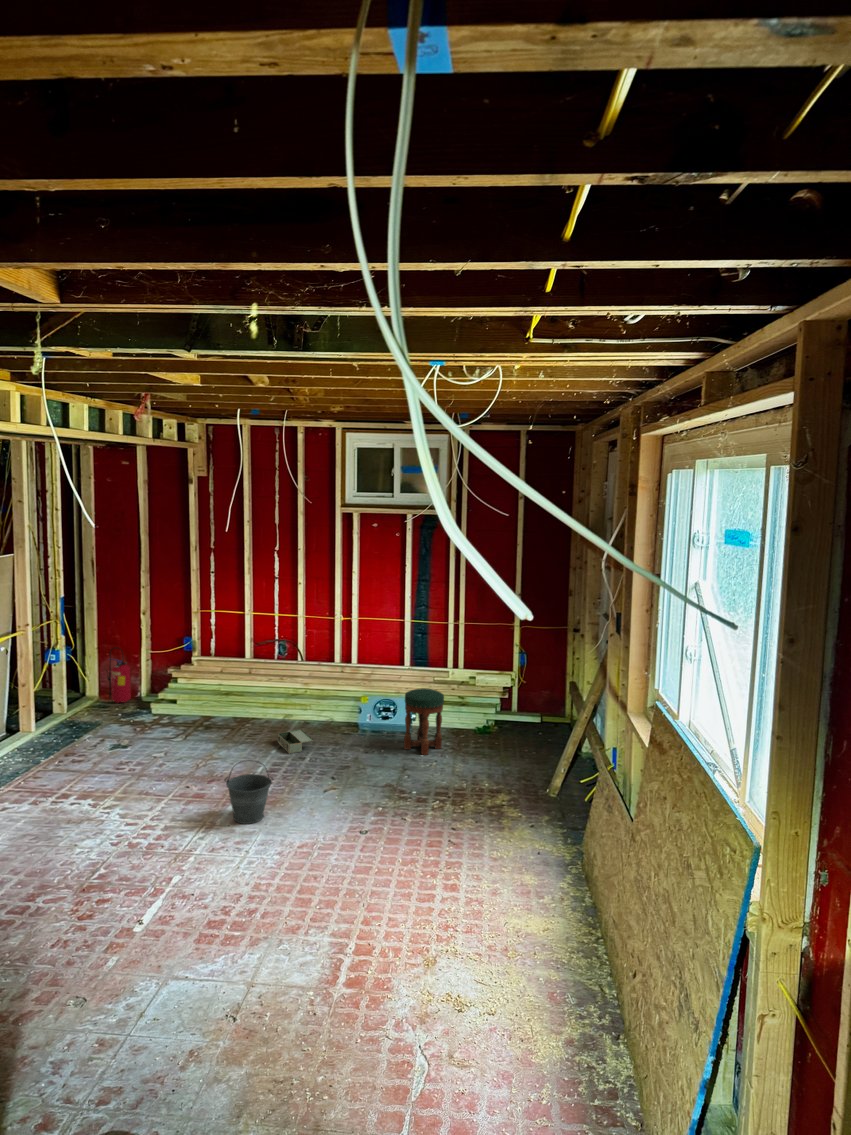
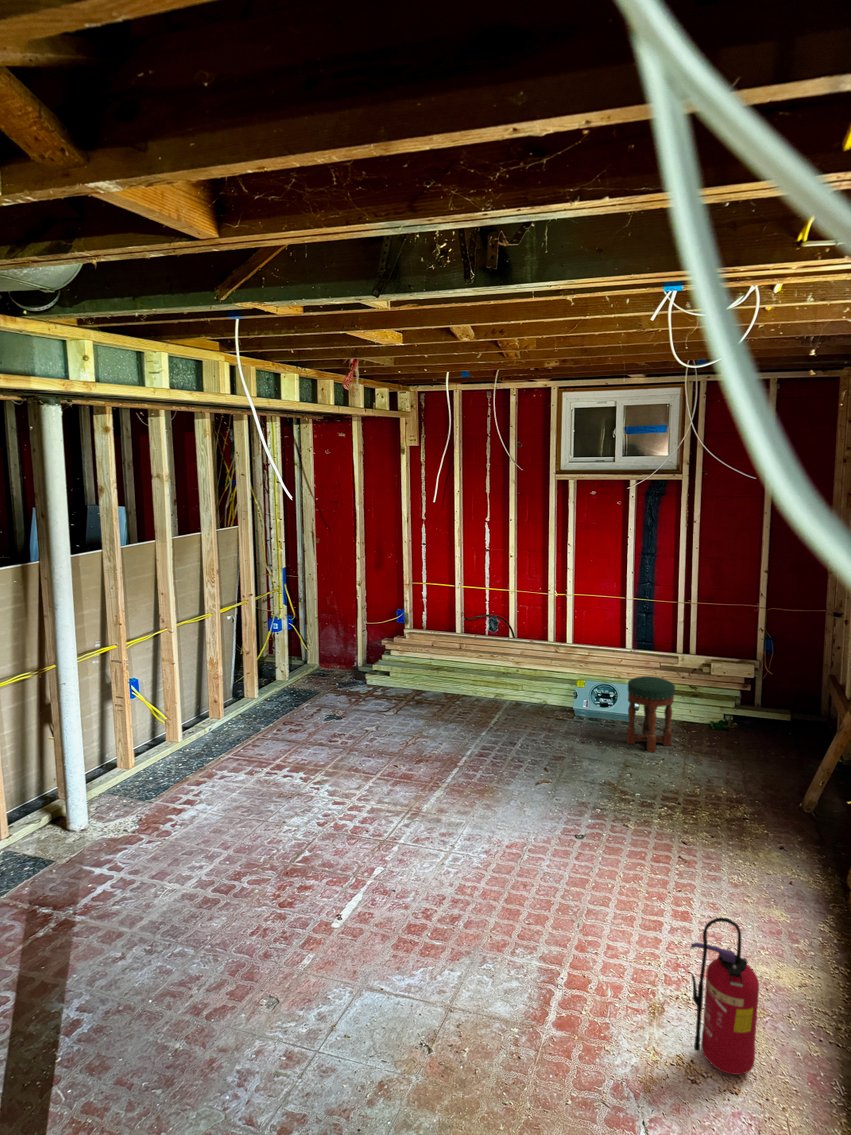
fire extinguisher: present [107,647,131,703] -> present [691,918,759,1075]
toolbox: present [278,729,313,753] -> none [487,713,525,739]
bucket: present [225,760,273,824] -> none [429,748,480,816]

